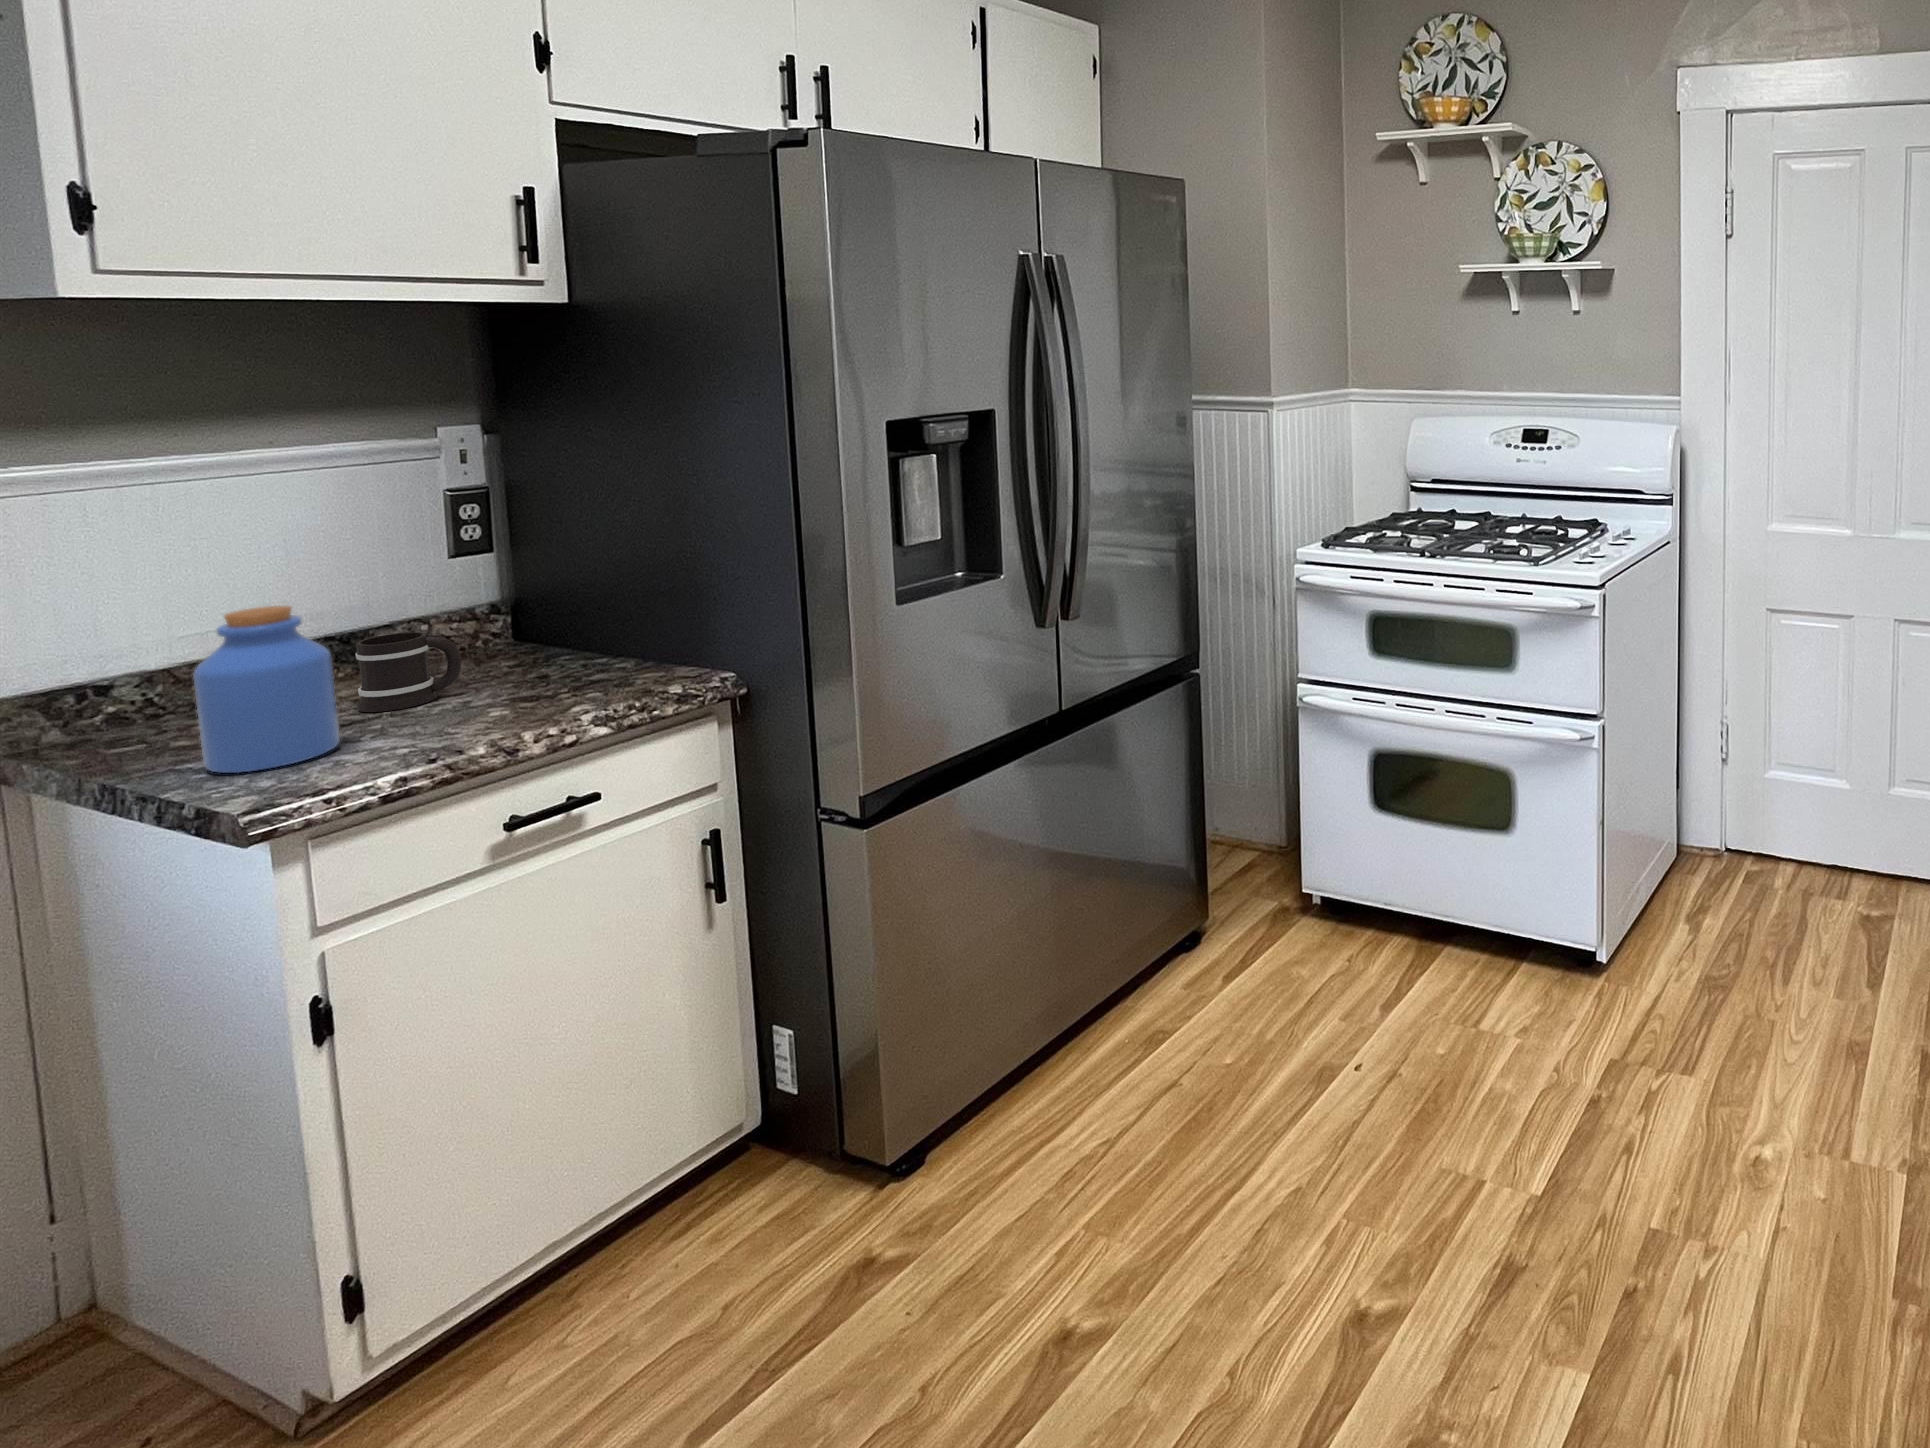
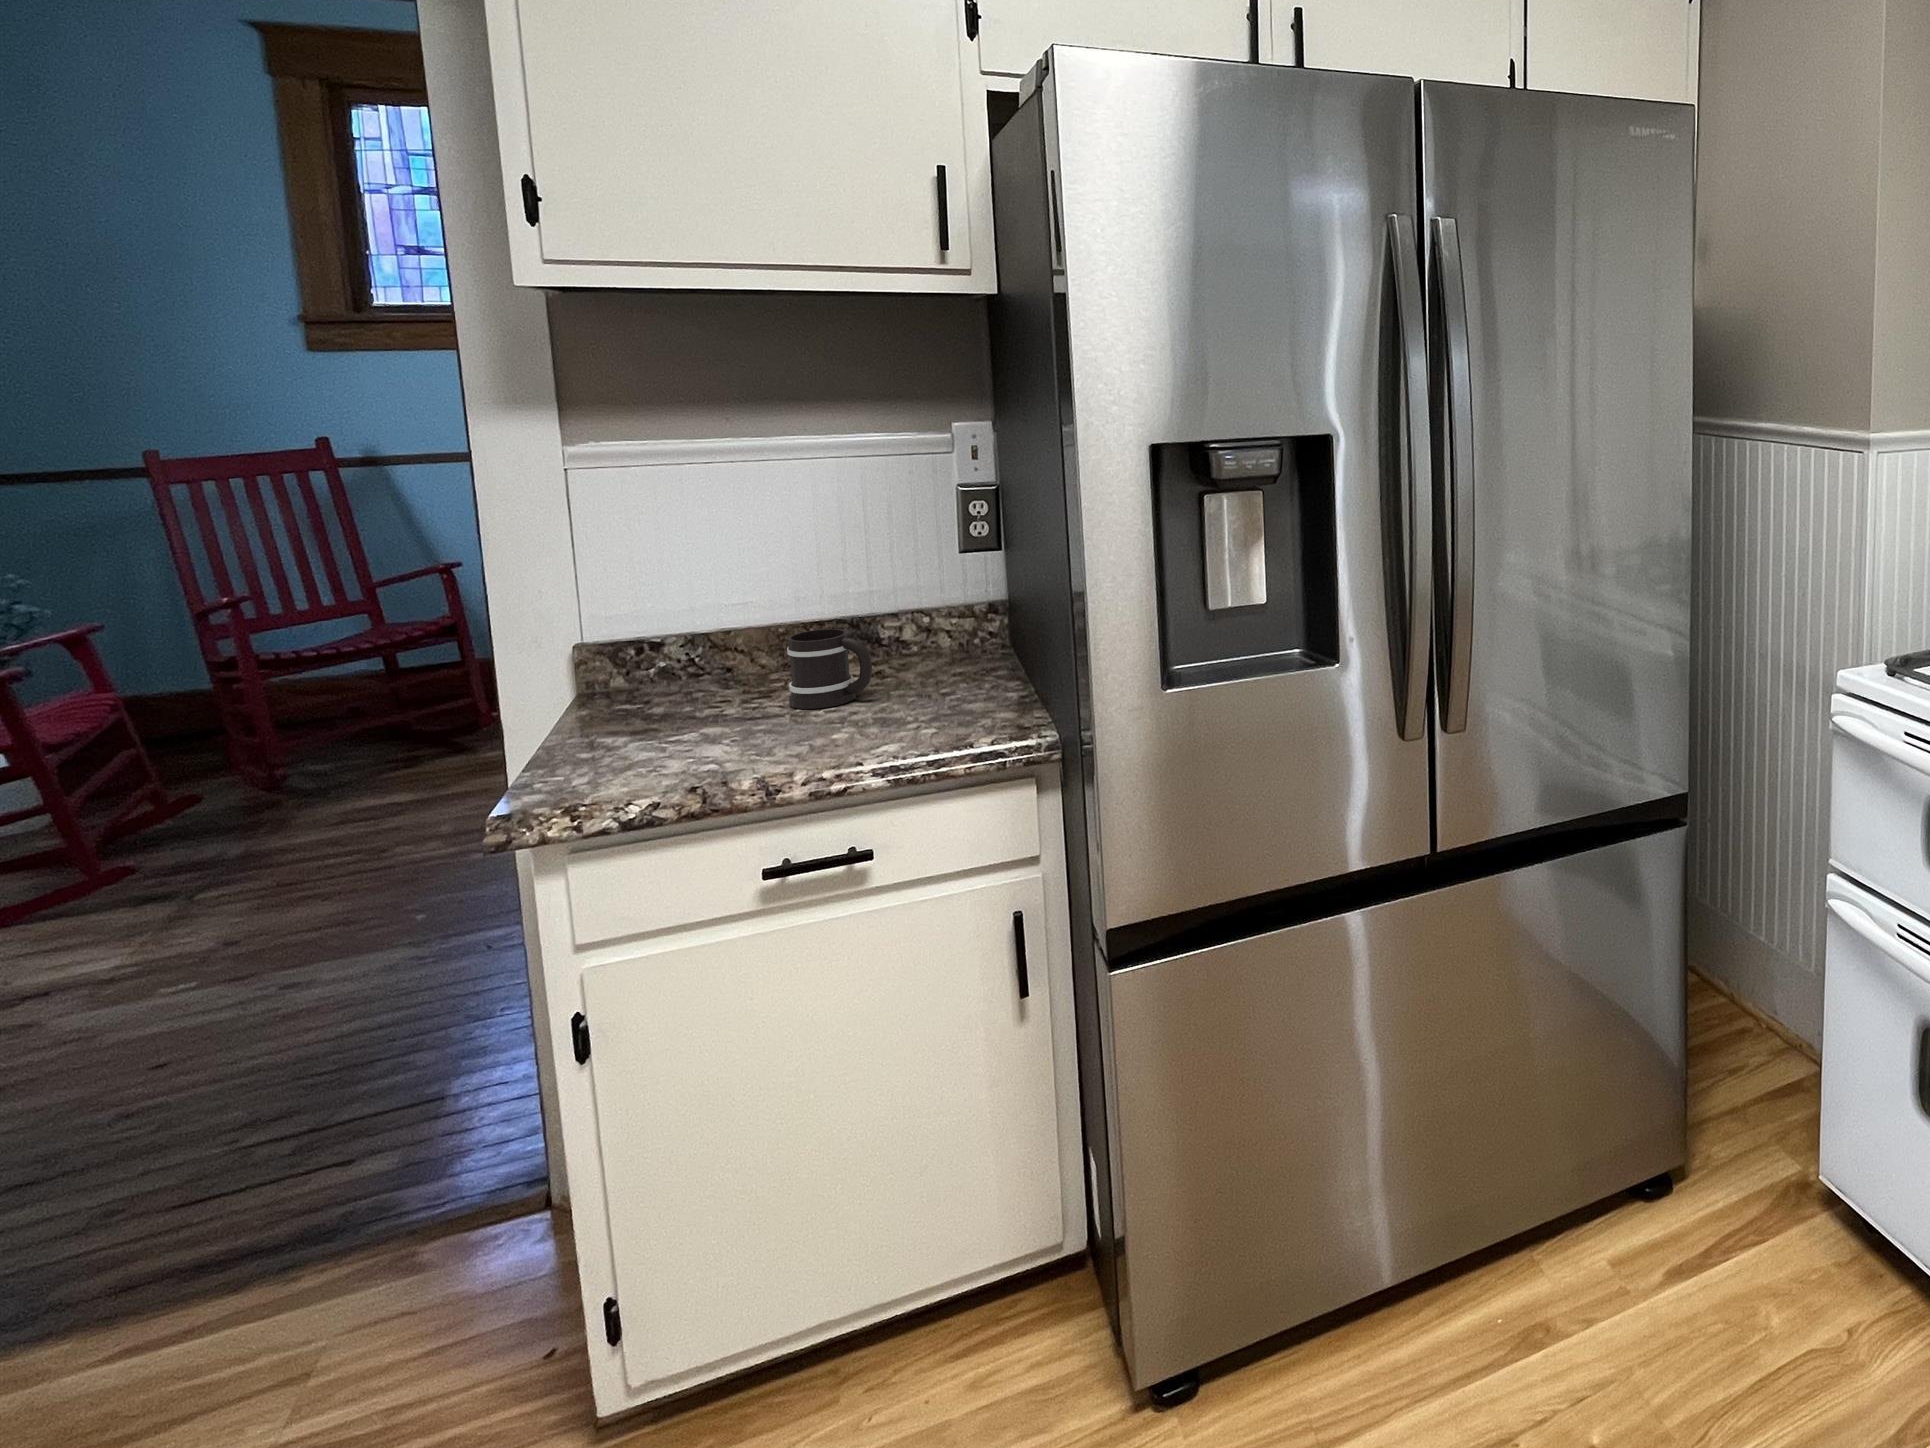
jar: present [194,606,340,773] -> none [579,596,705,763]

